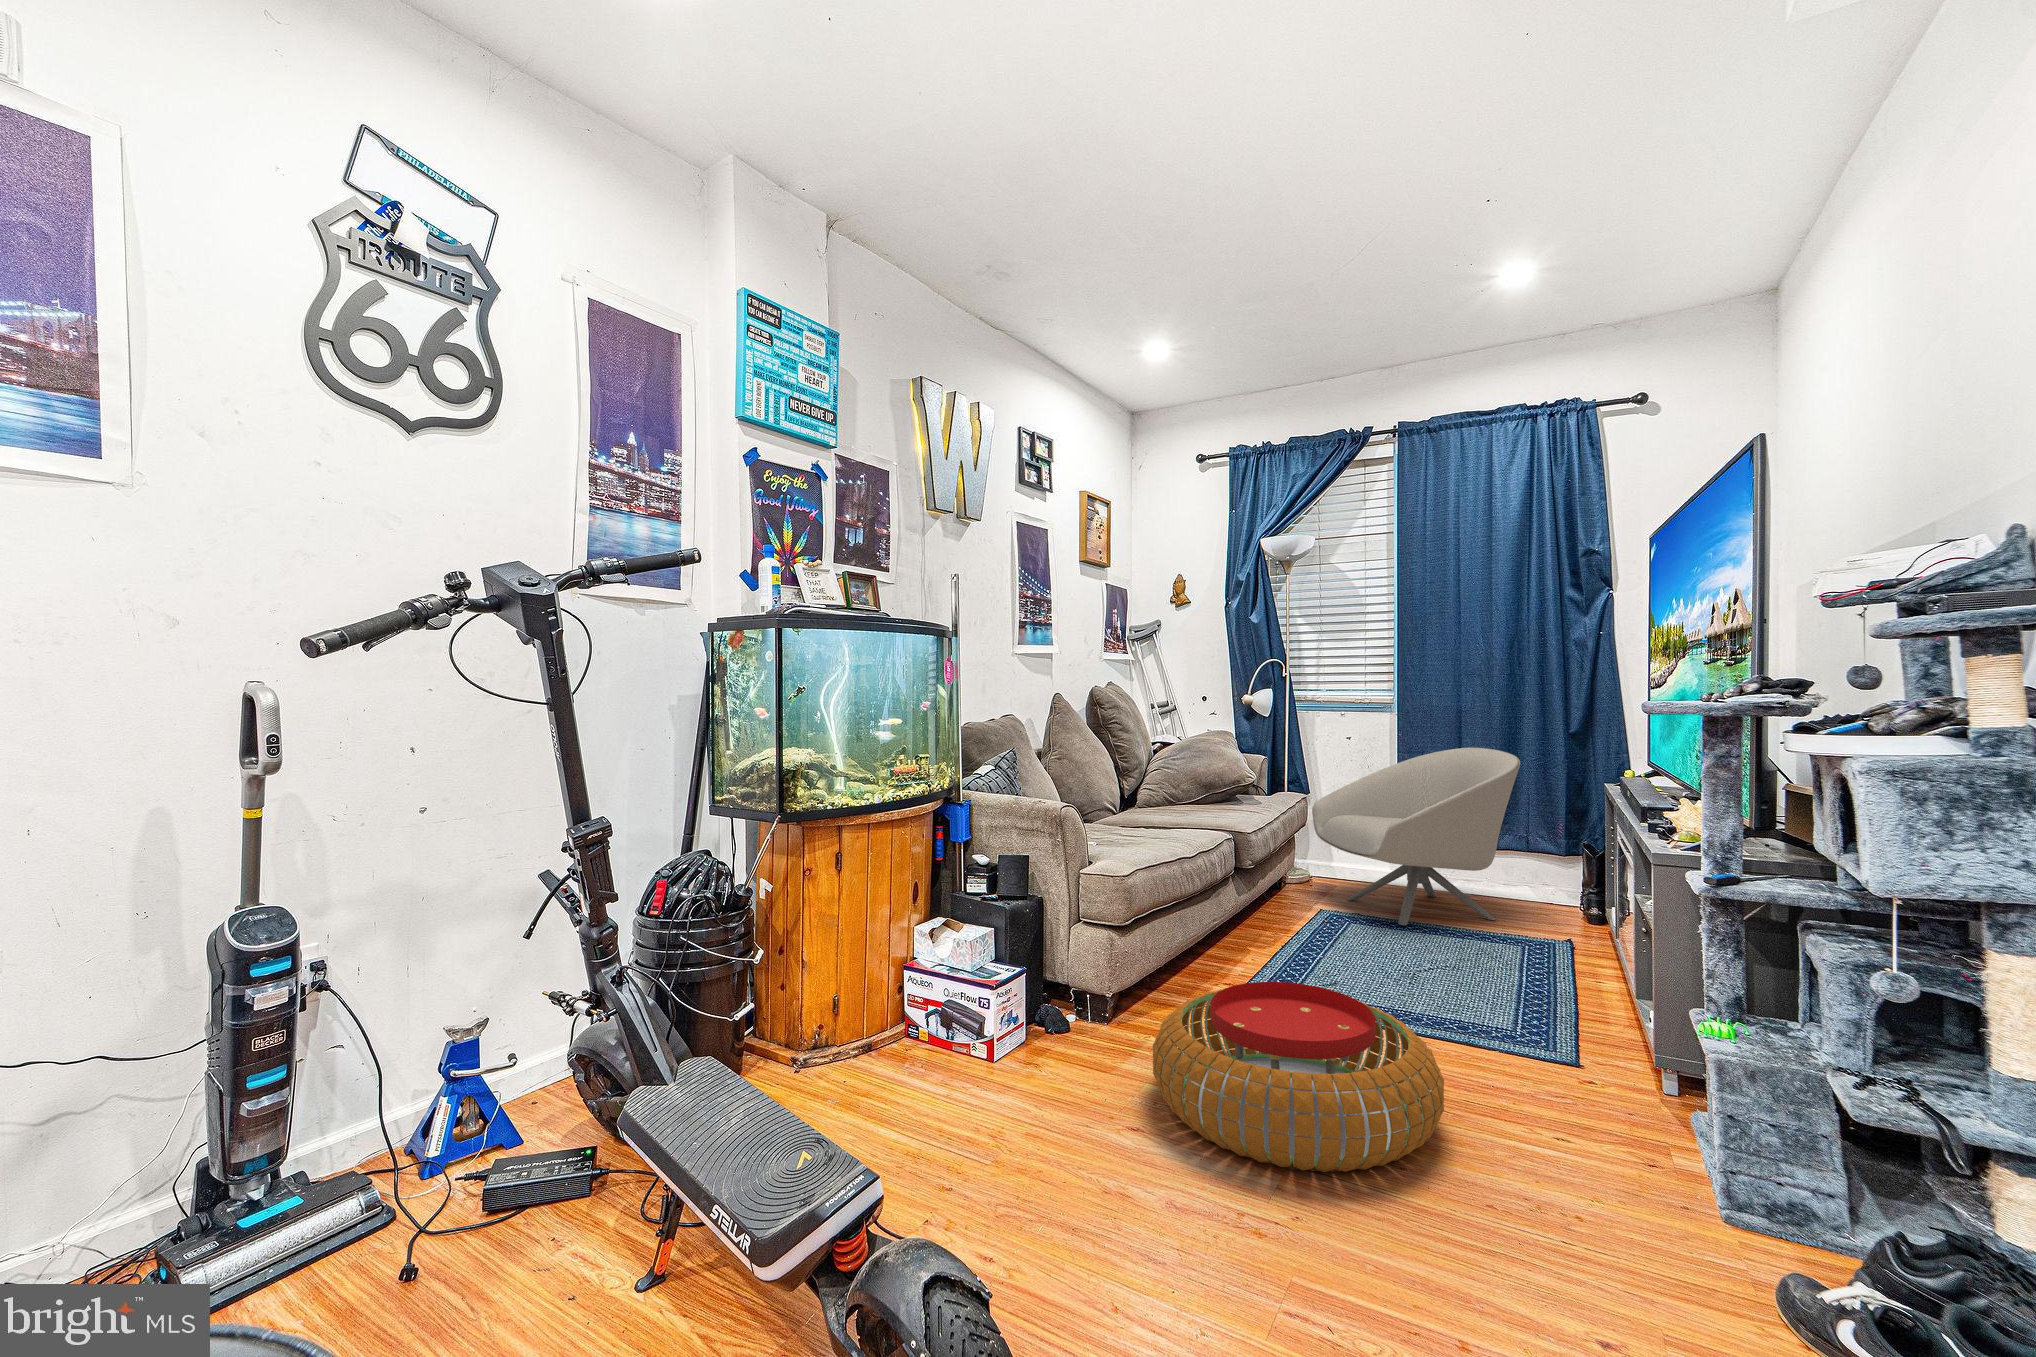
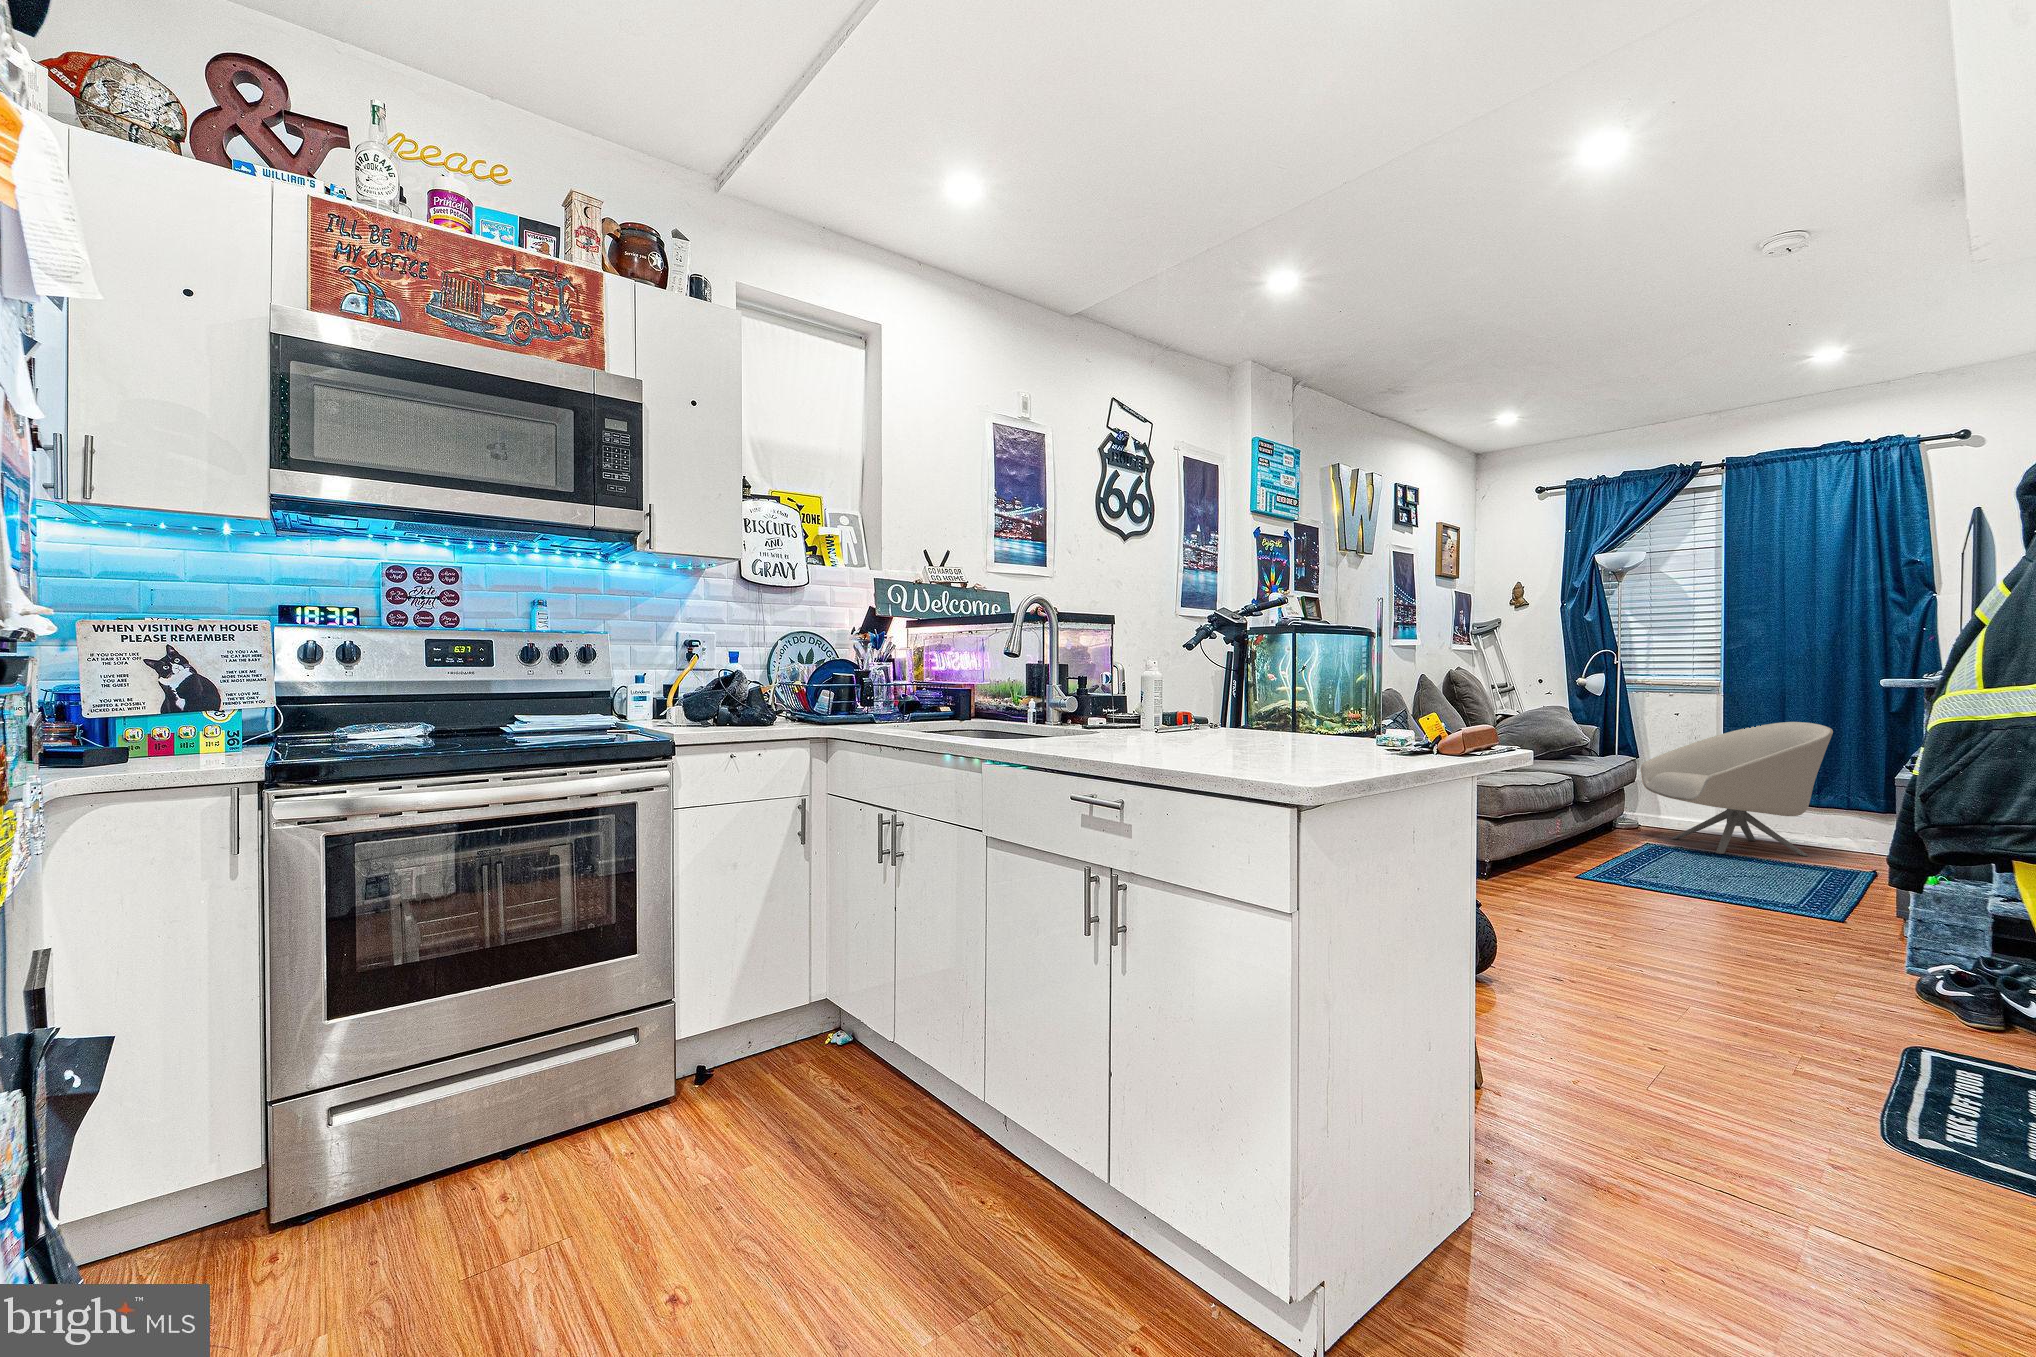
pouf: present [1153,982,1444,1172] -> none [1529,850,1728,938]

